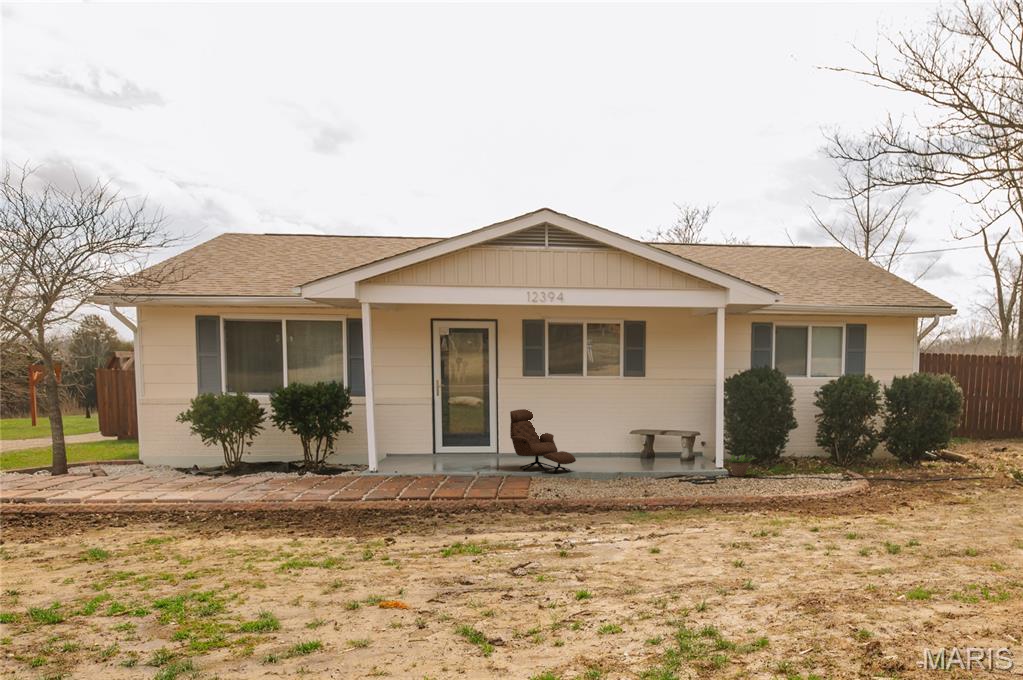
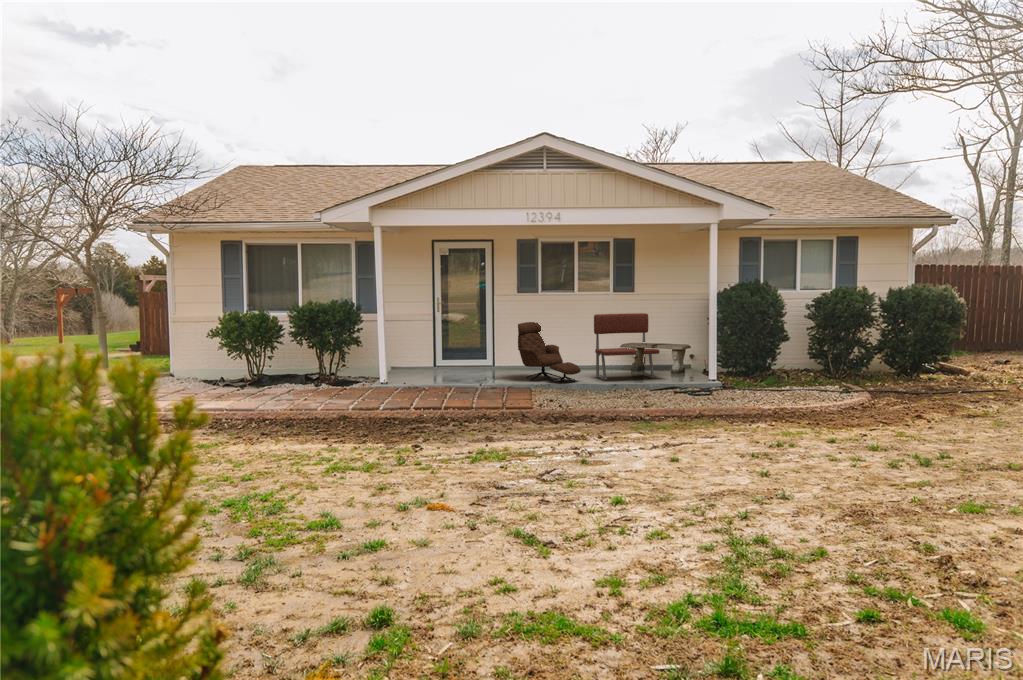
bench: none [589,400,658,470] -> present [594,313,659,380]
decorative plant: present [724,455,756,476] -> none [718,366,754,387]

